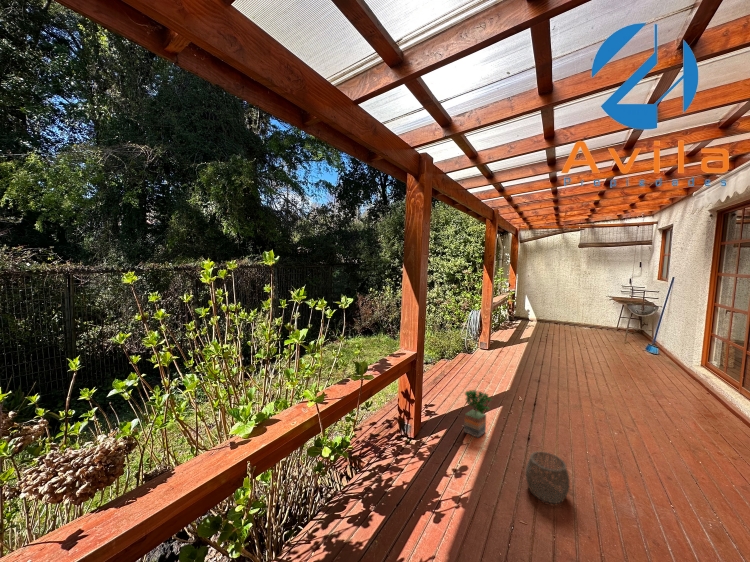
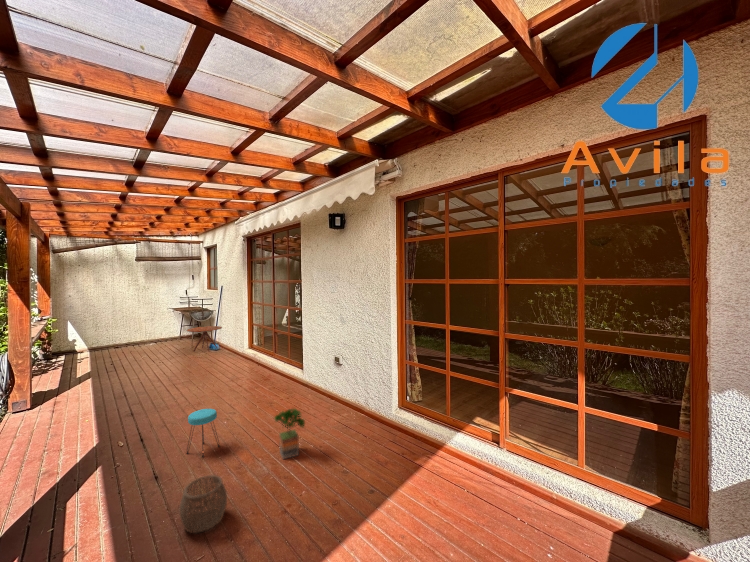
round table: none [620,320,666,350] -> present [187,326,222,351]
potted tree: present [464,390,492,438] -> present [274,409,305,459]
stool: none [563,398,597,444] -> present [187,409,220,457]

